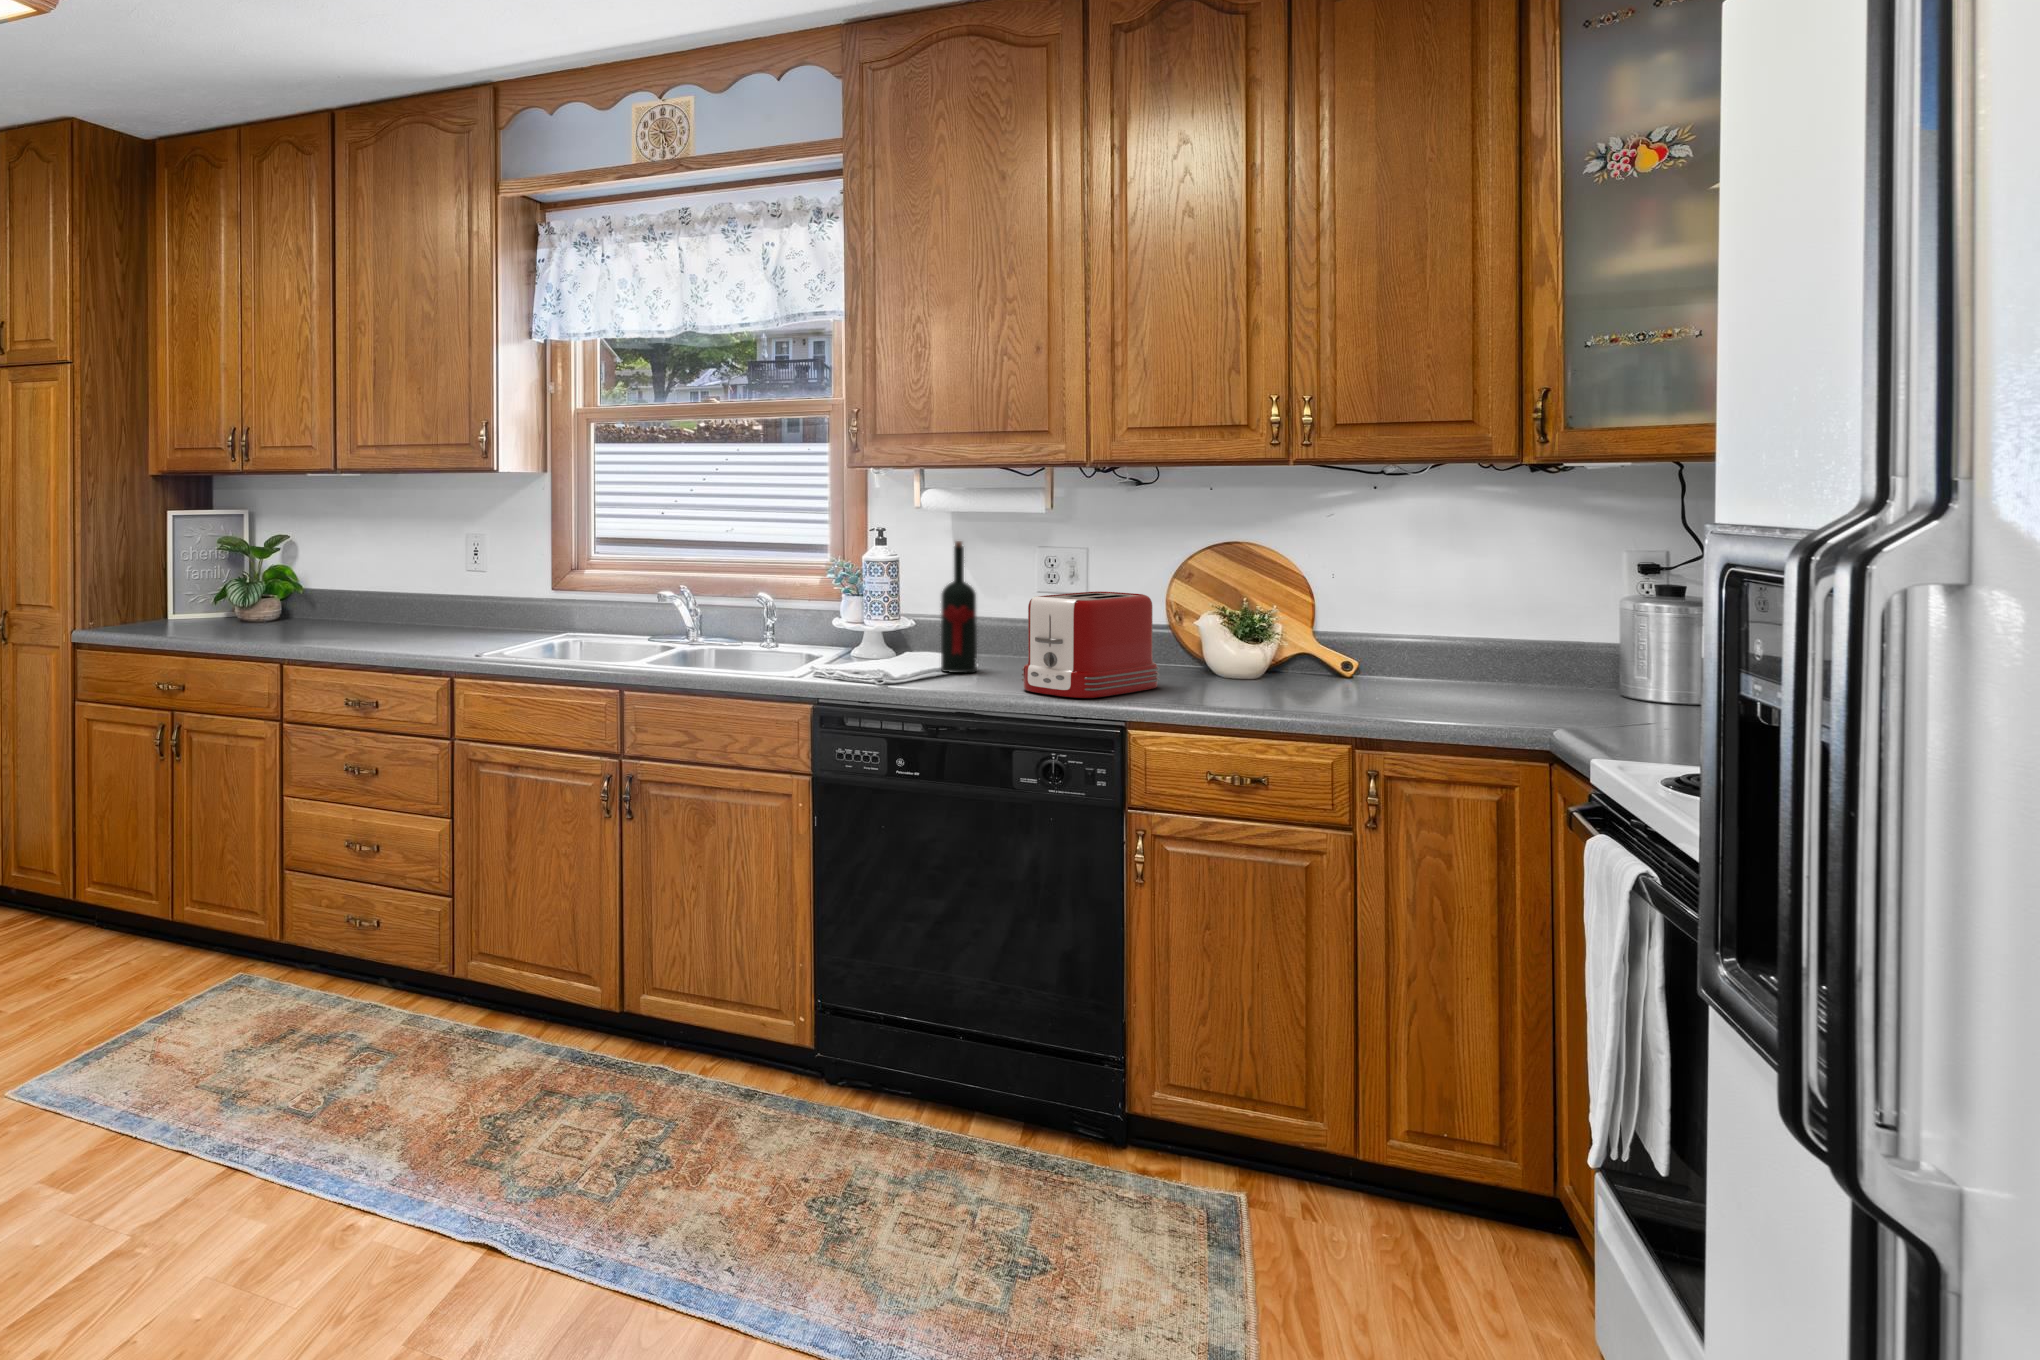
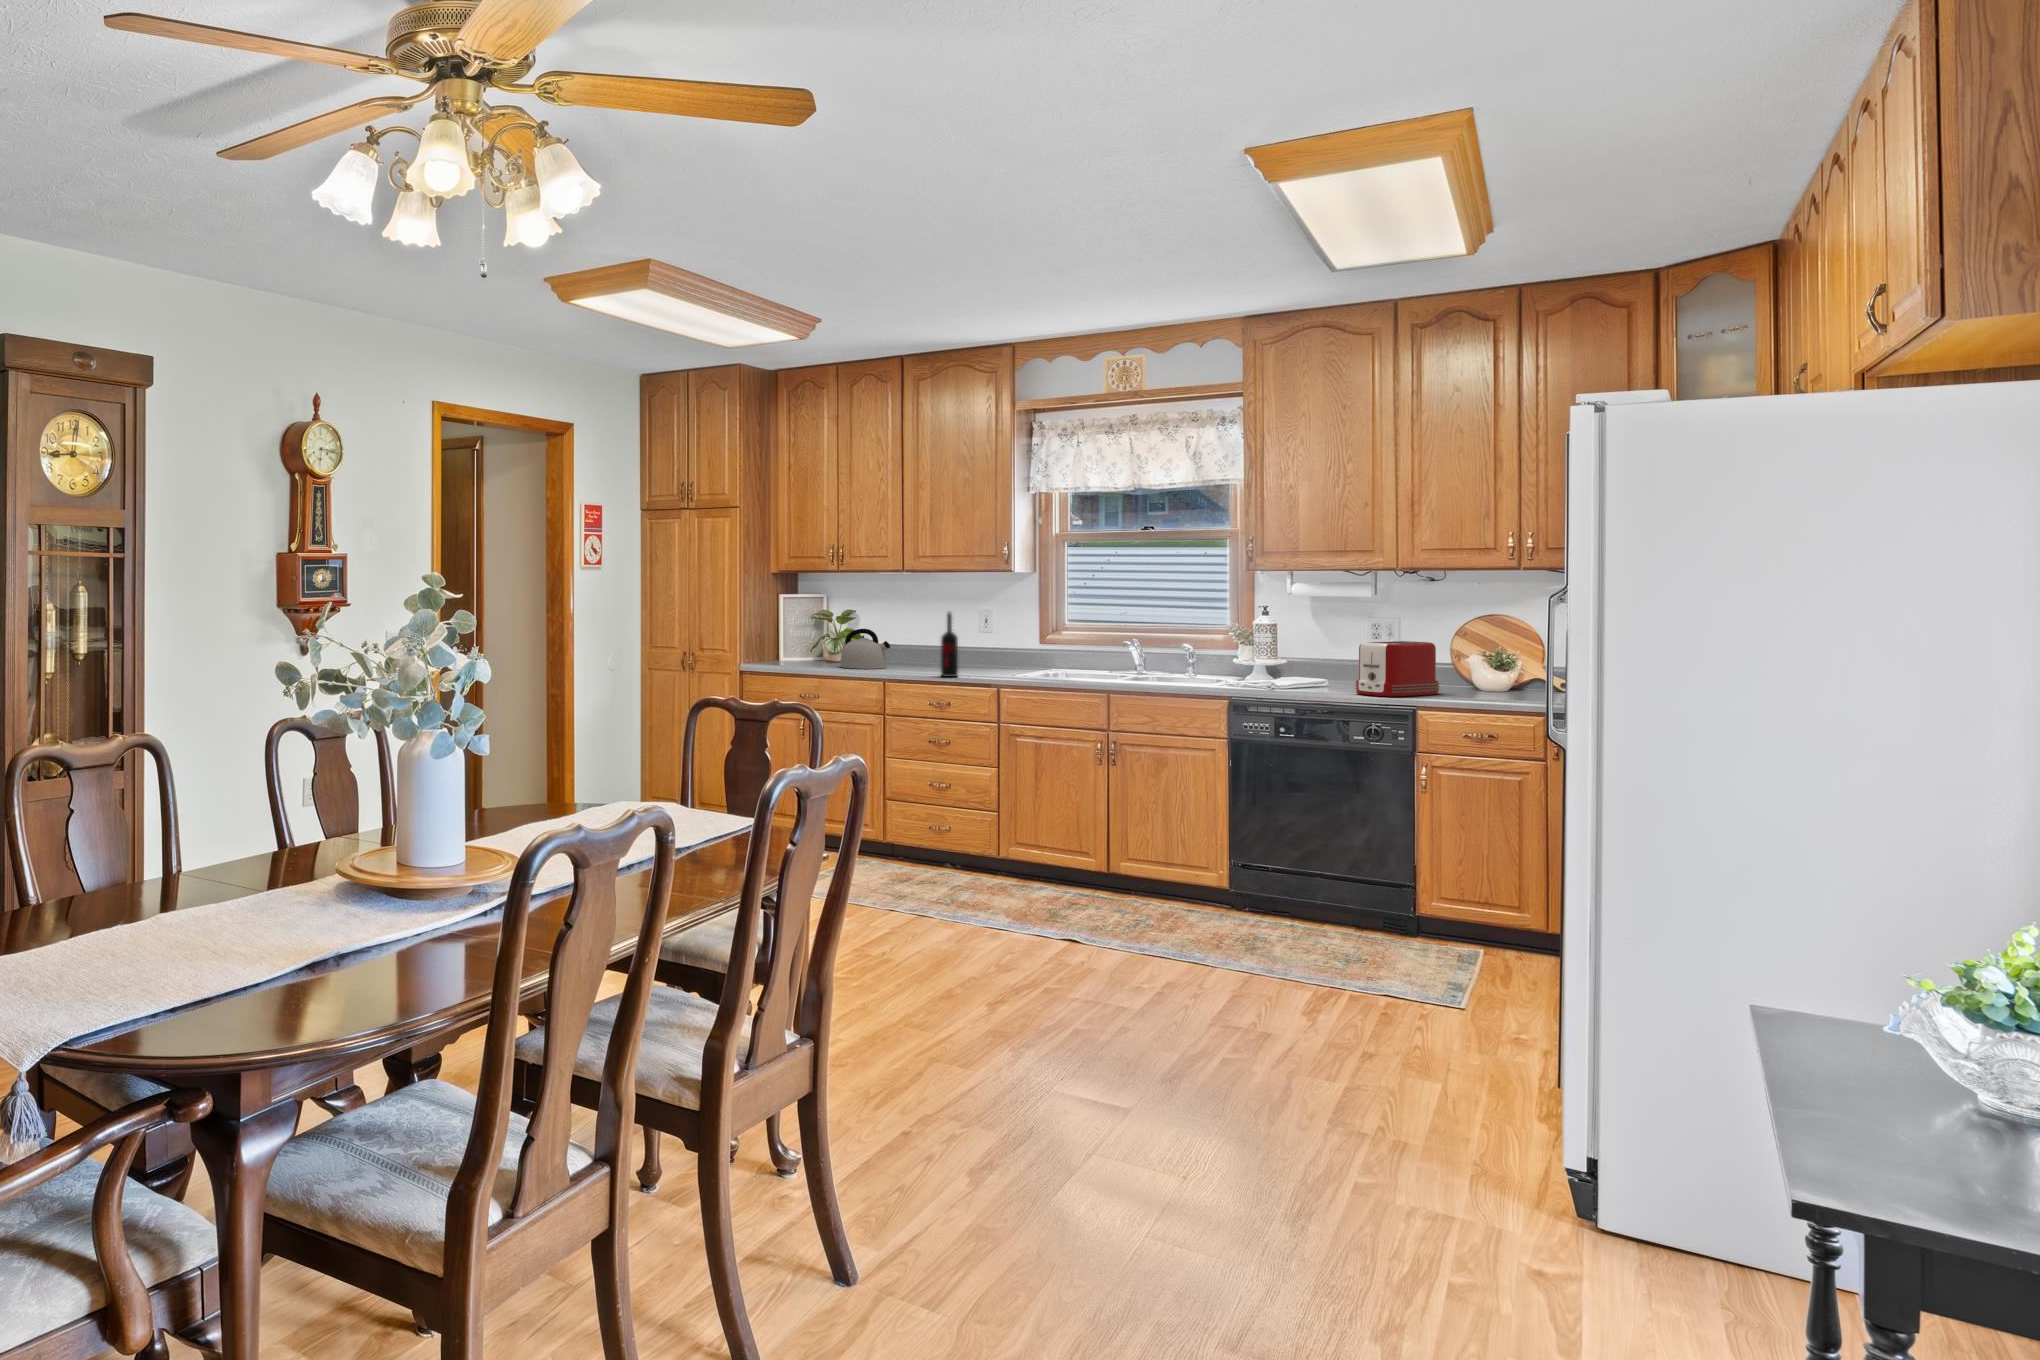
wine bottle: present [941,541,977,673] -> present [941,612,958,677]
kettle: none [242,568,322,636] -> present [840,629,890,669]

